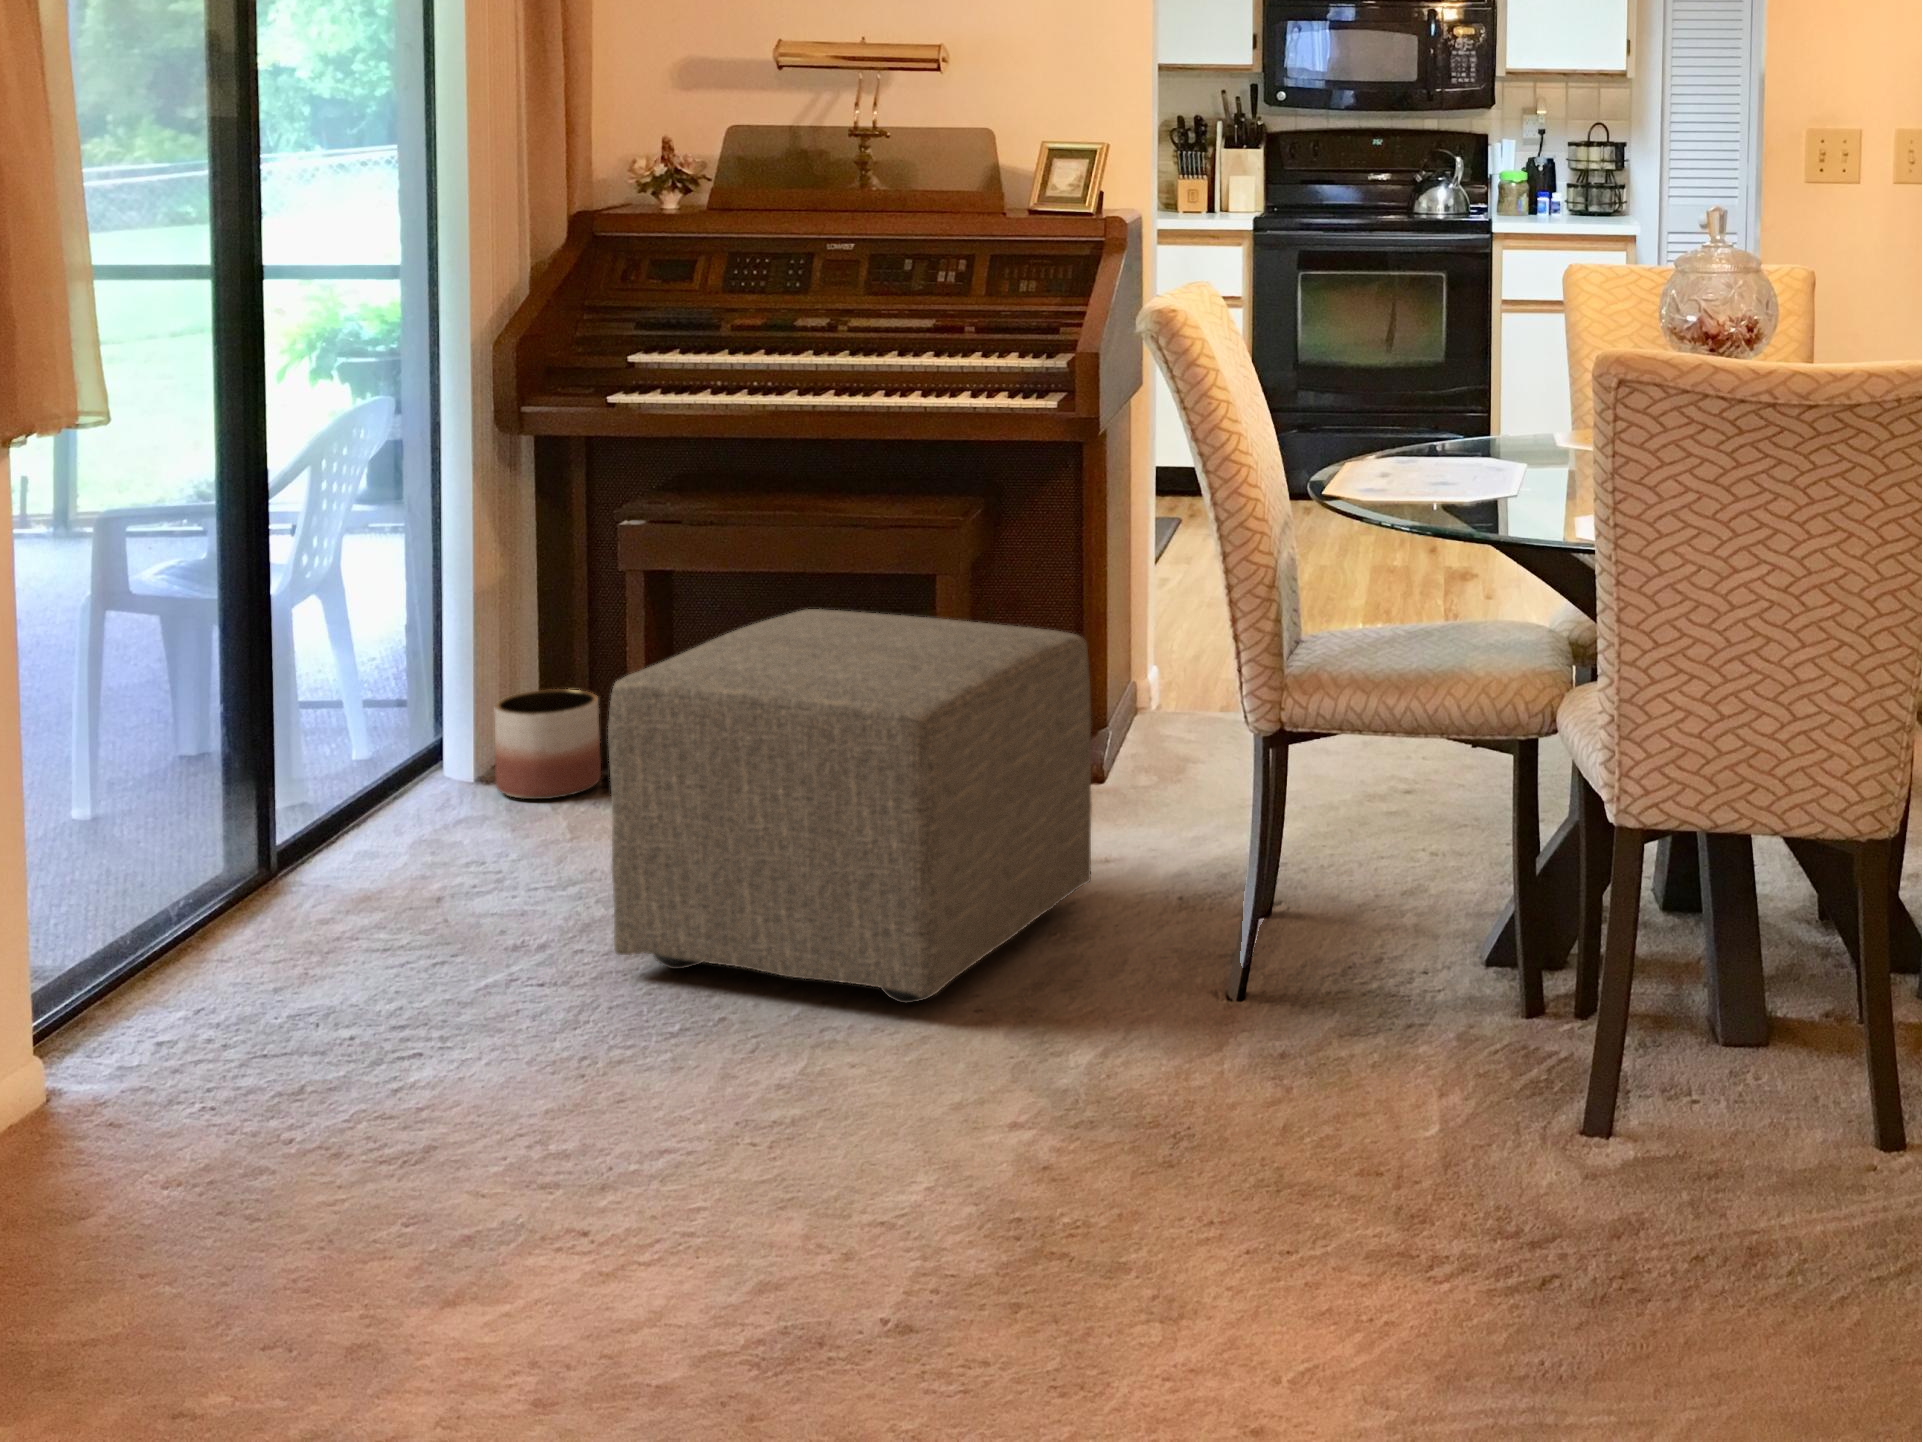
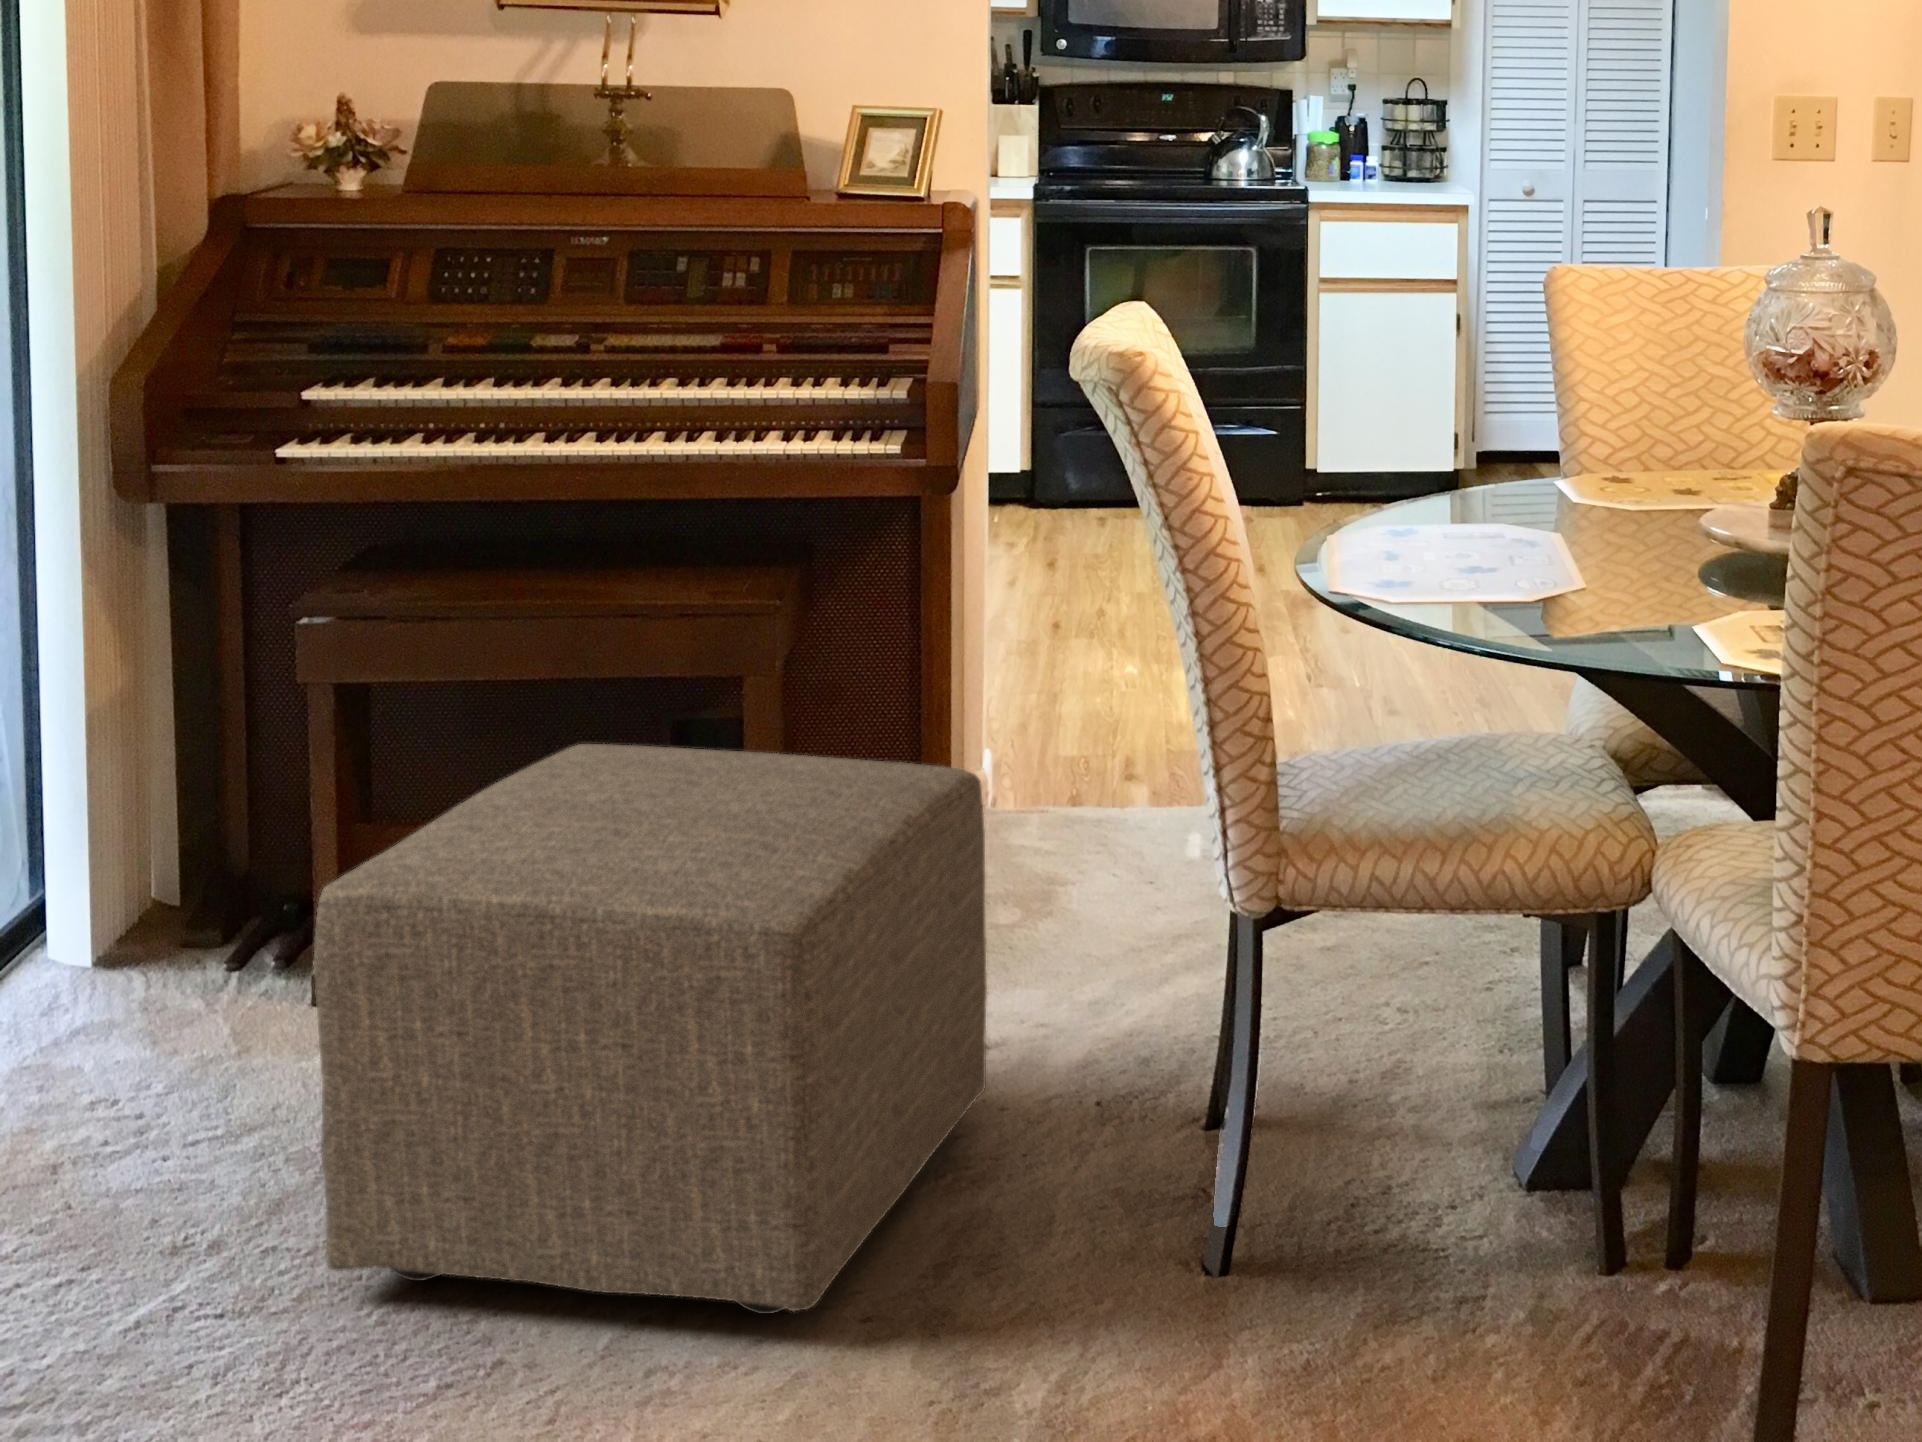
planter: present [494,689,601,799] -> none [112,839,267,996]

